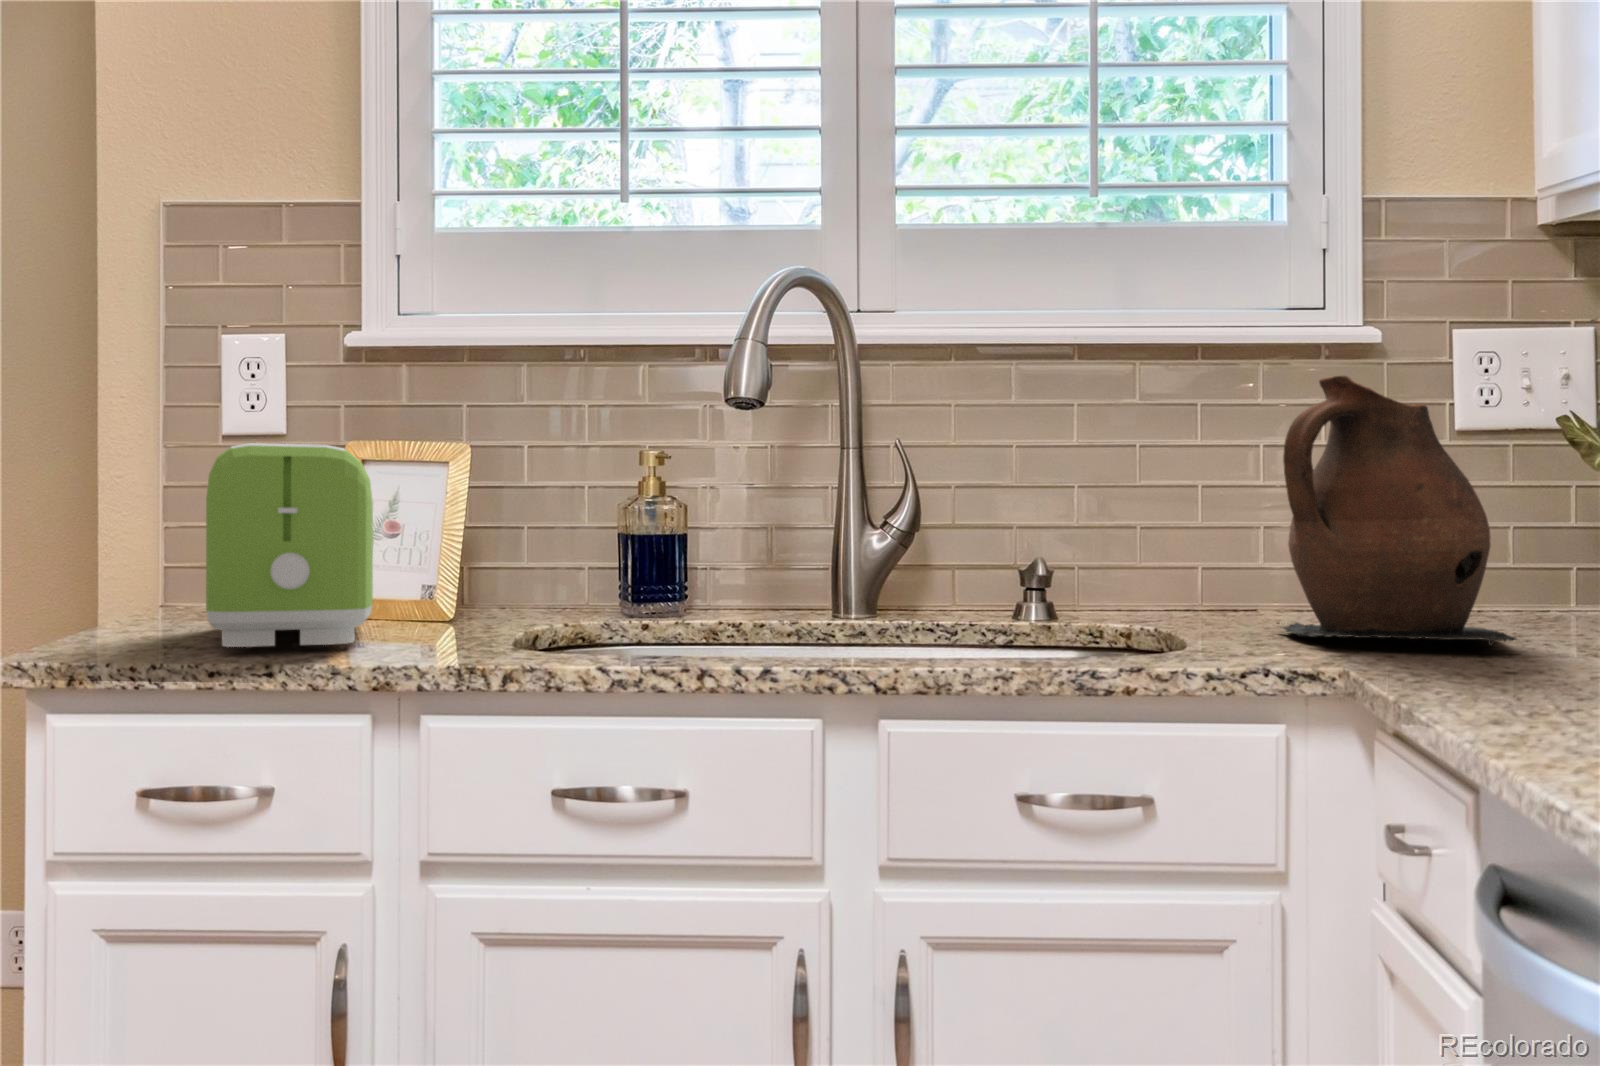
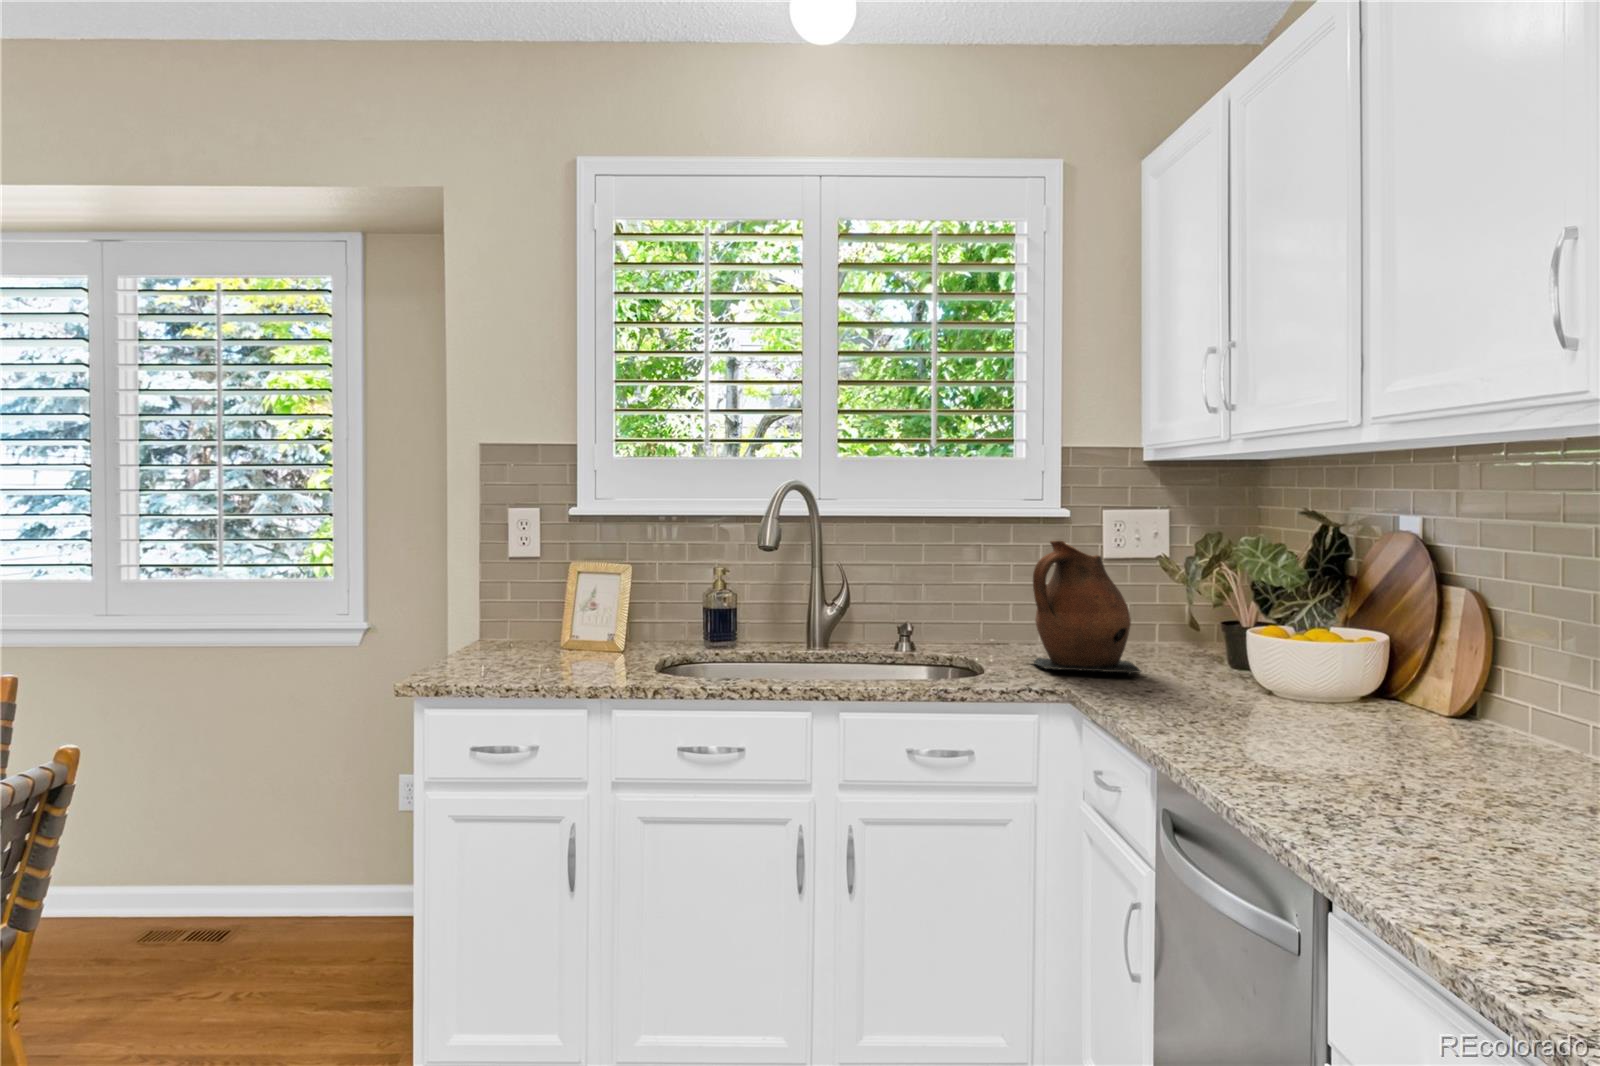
toaster: present [206,443,373,647] -> none [497,569,582,674]

